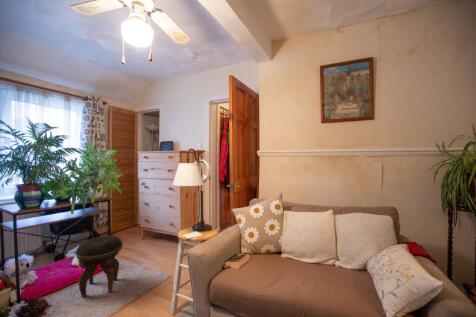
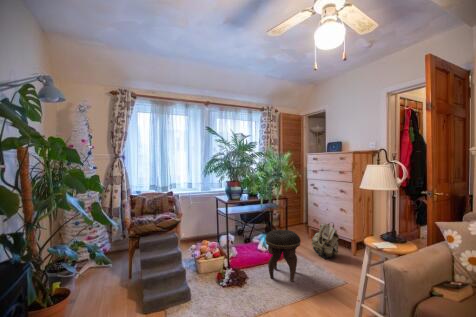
backpack: none [140,218,166,254] -> present [312,223,339,258]

